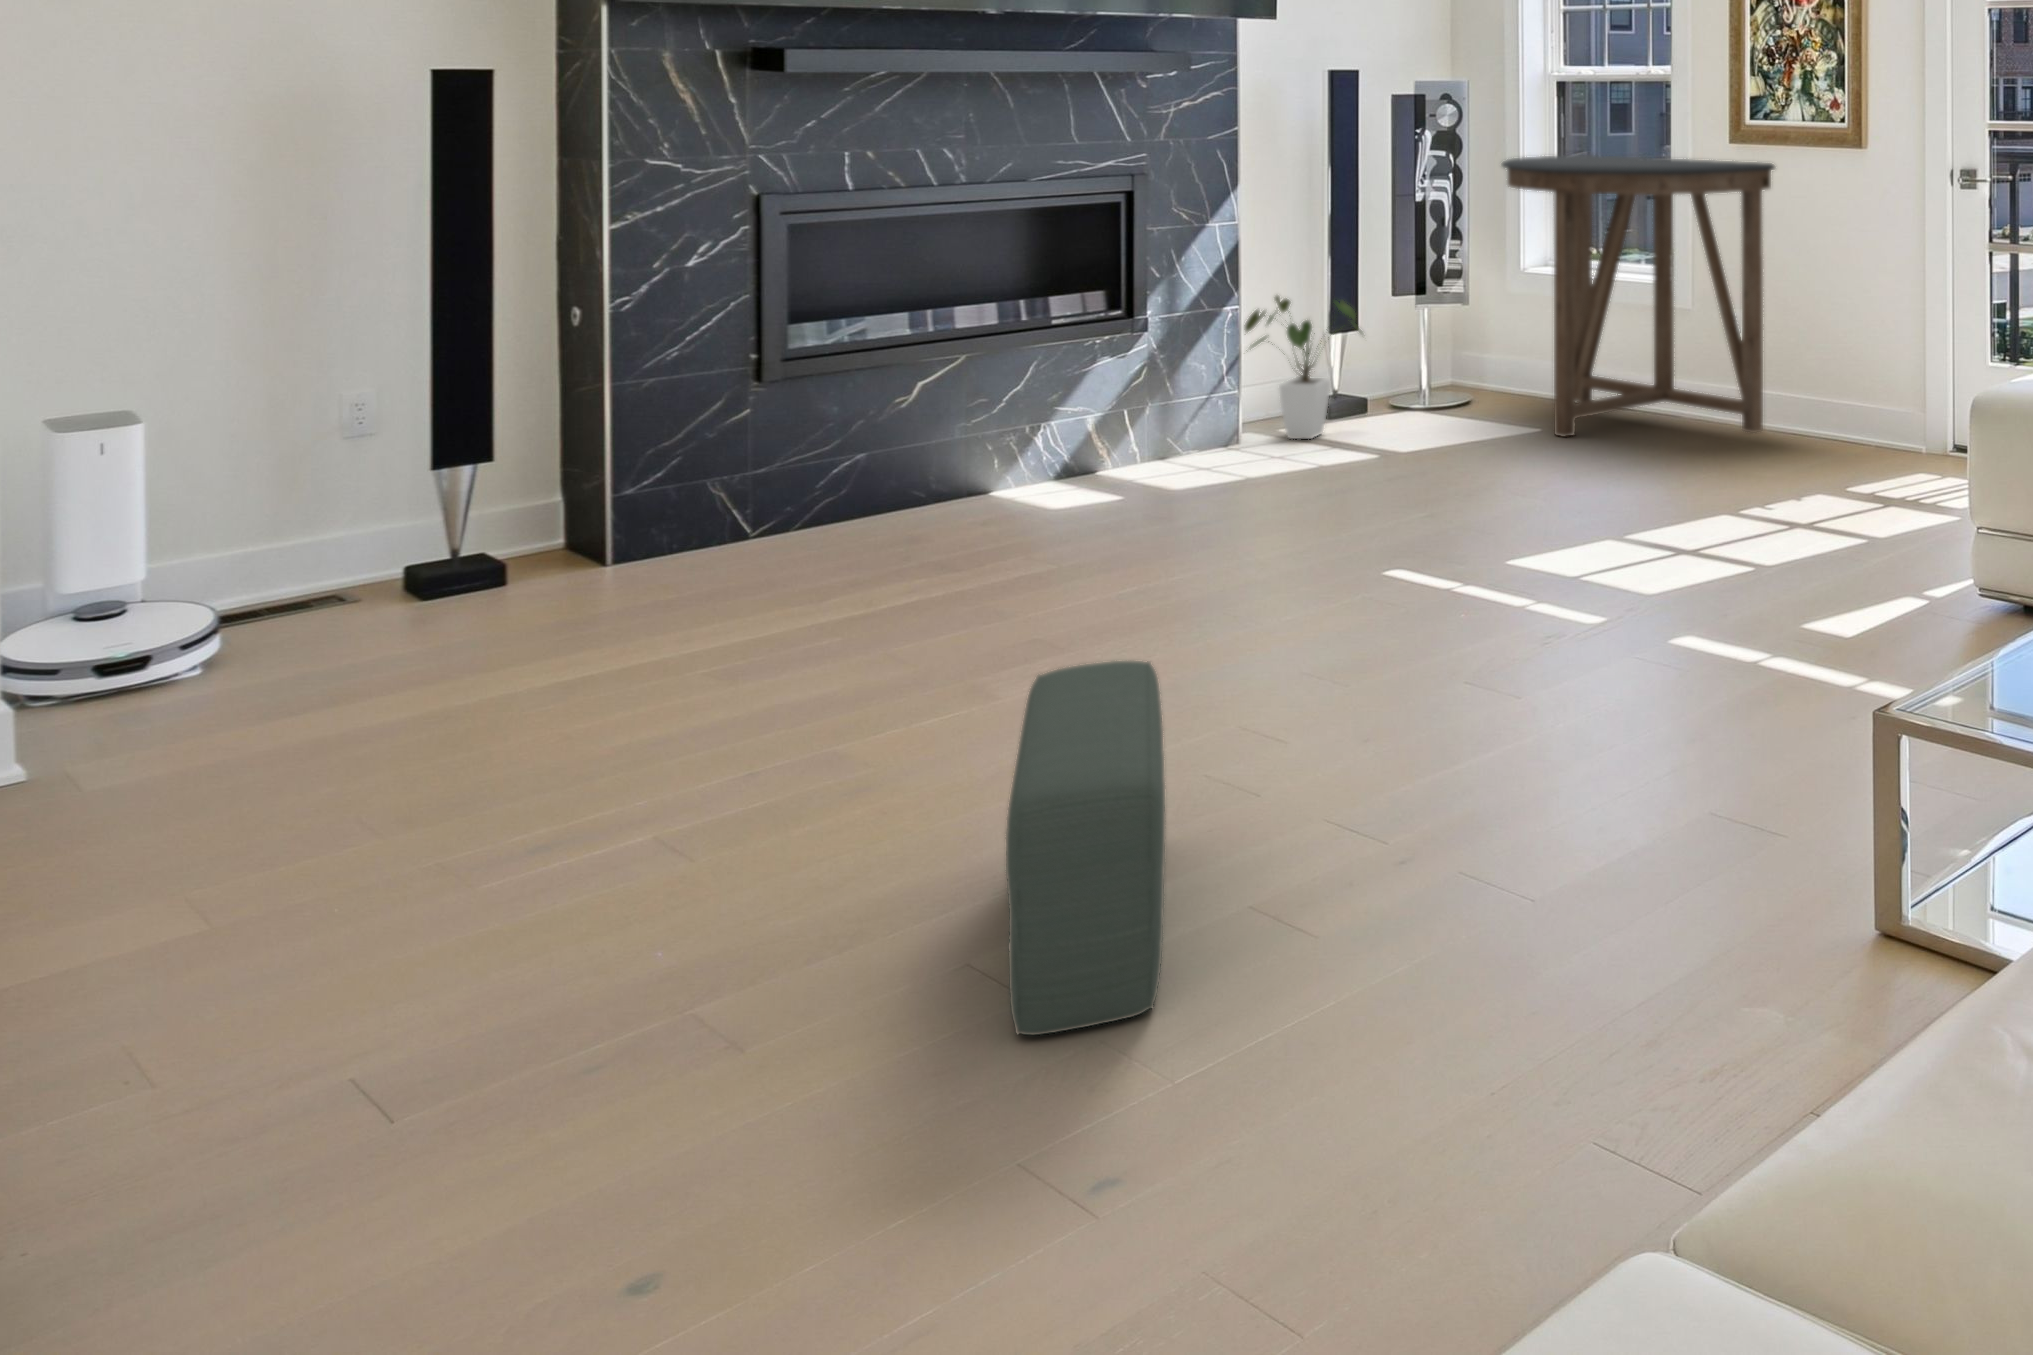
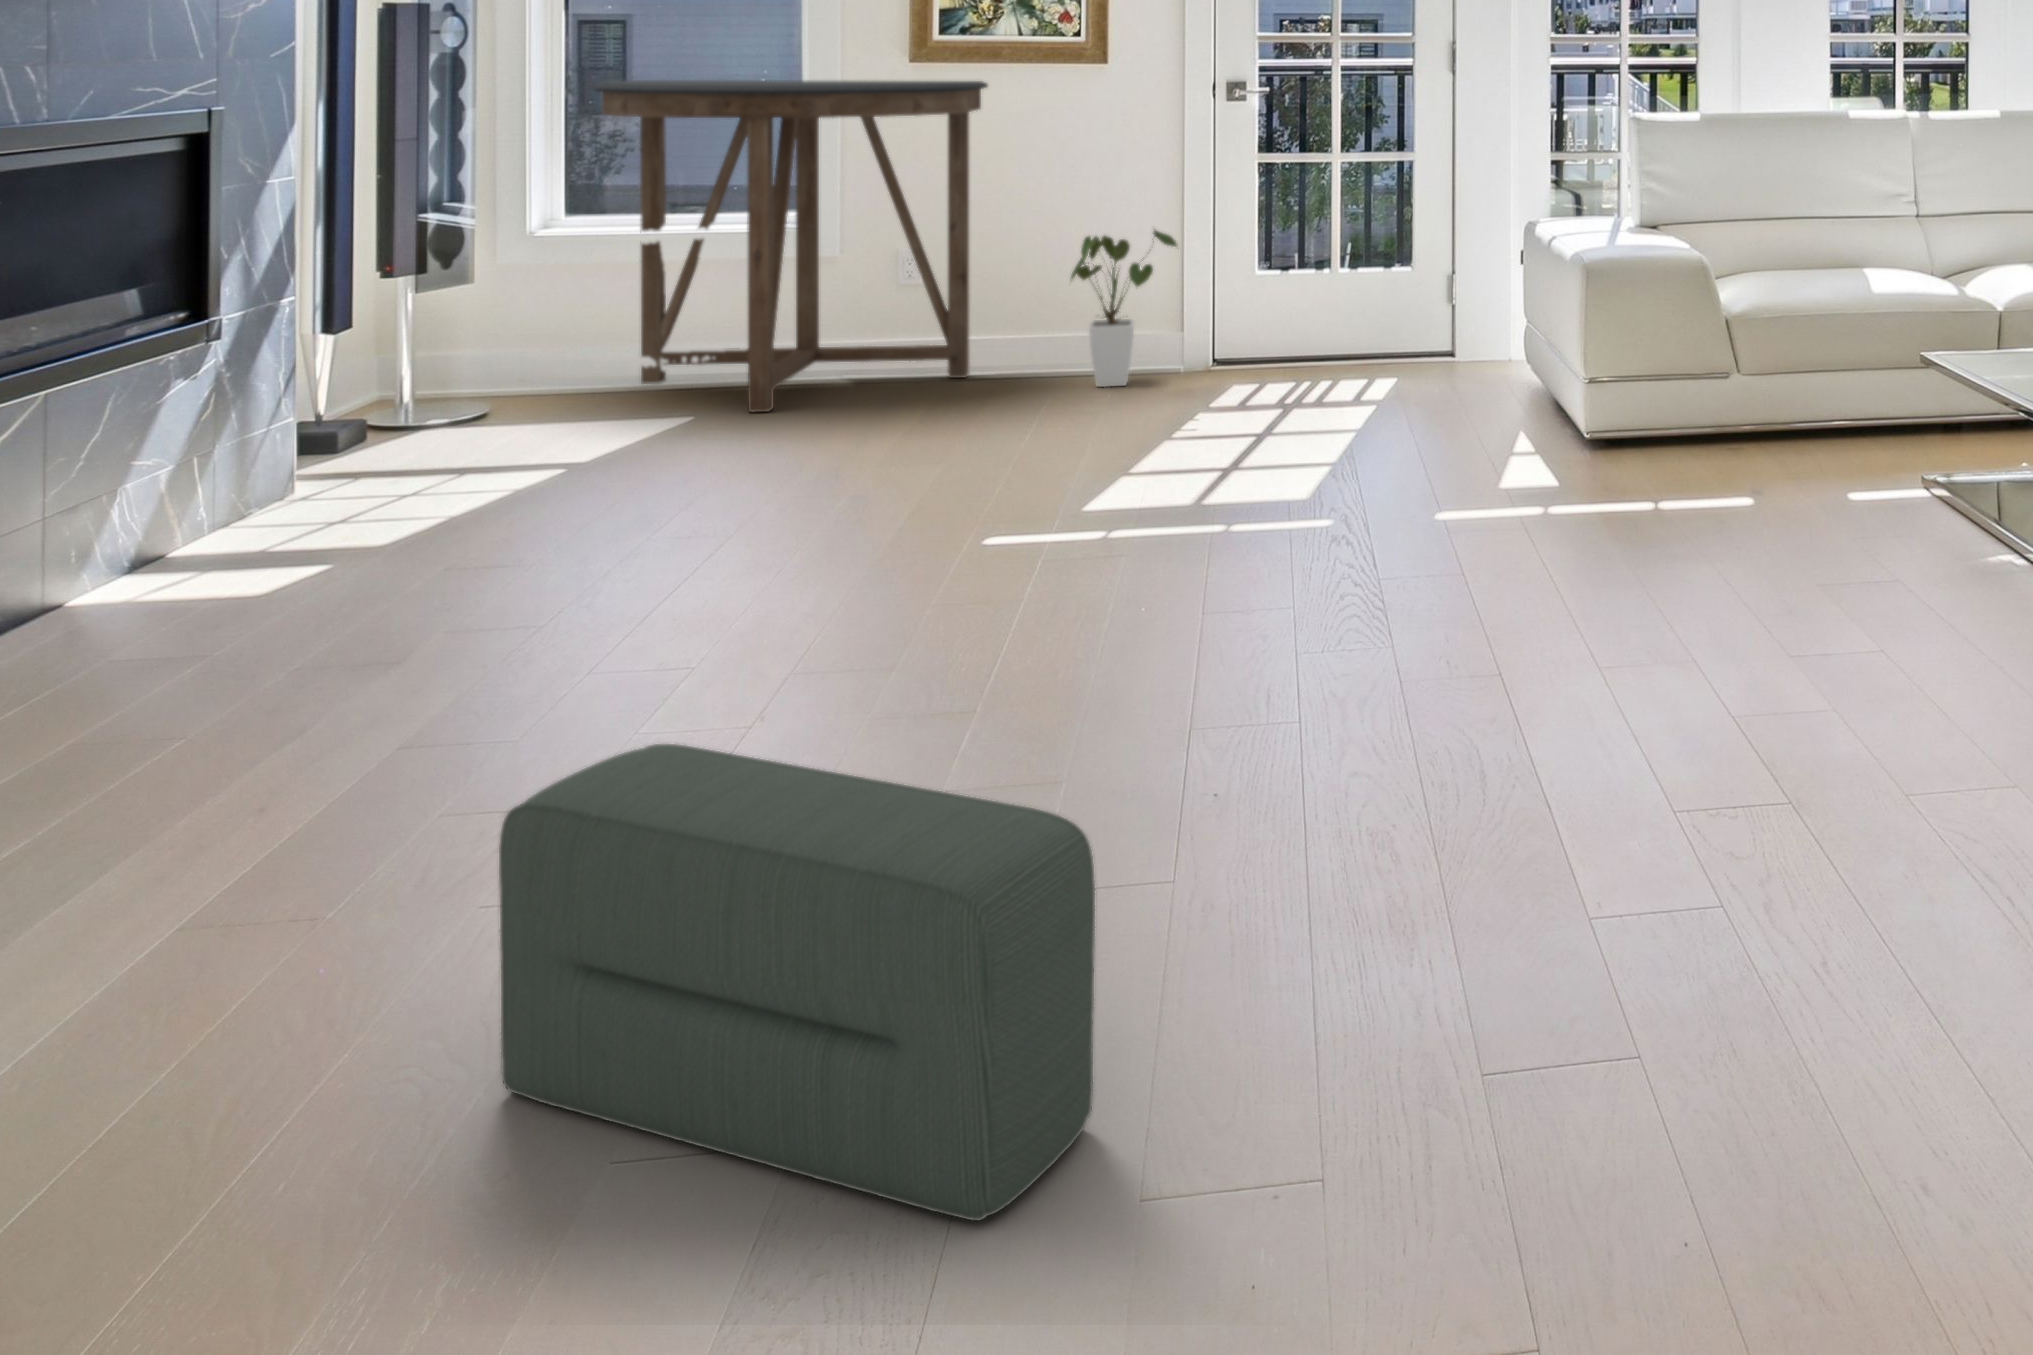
house plant: present [1244,296,1362,439] -> present [1071,230,1177,387]
pouf: present [1006,661,1166,1035] -> present [499,744,1095,1221]

